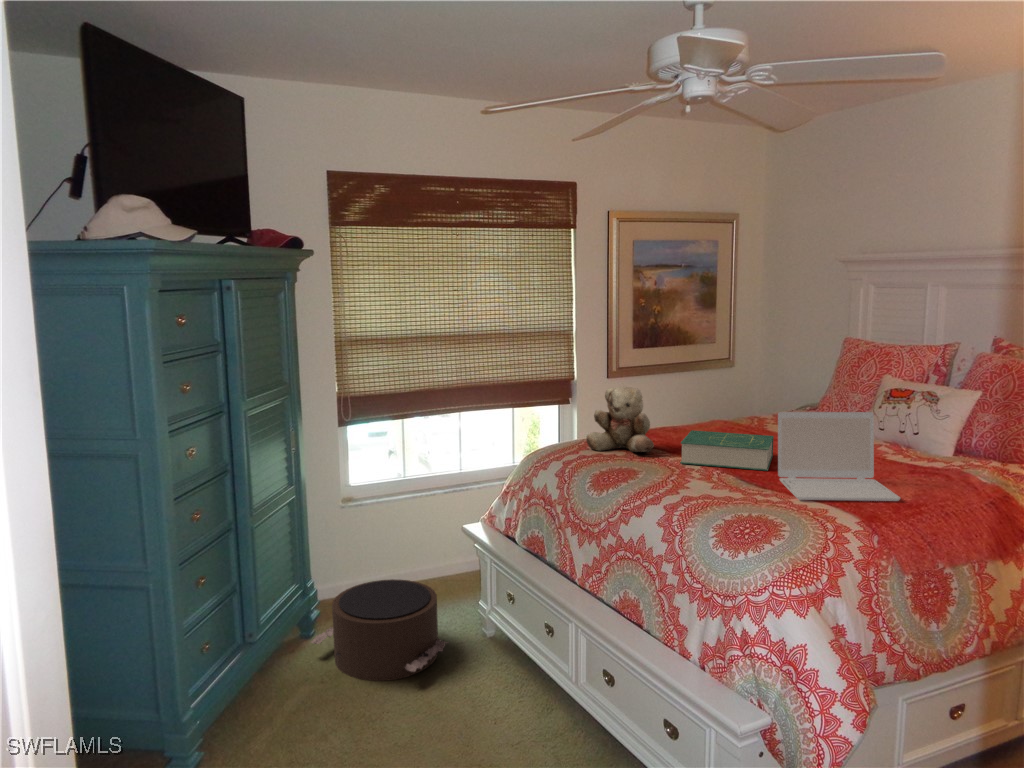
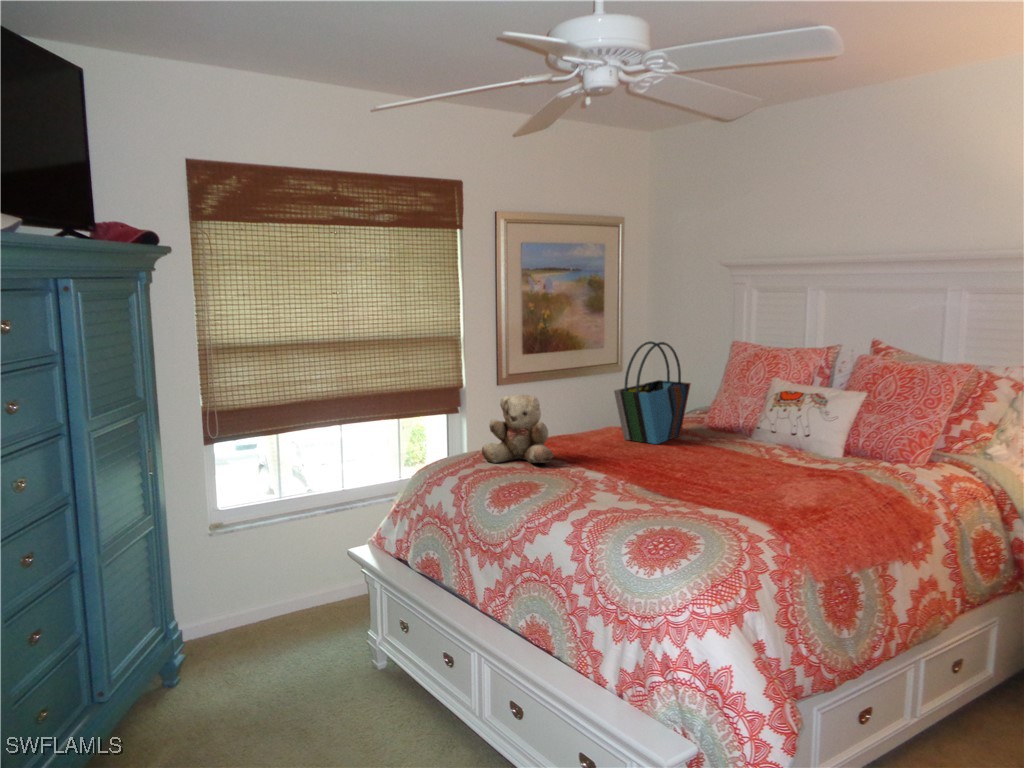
tote bag: none [718,337,798,439] -> present [614,341,690,444]
laptop: present [778,412,900,501] -> none [682,416,807,509]
book: present [680,430,774,471] -> none [582,438,673,478]
pouf: present [311,579,448,681] -> none [175,612,336,731]

